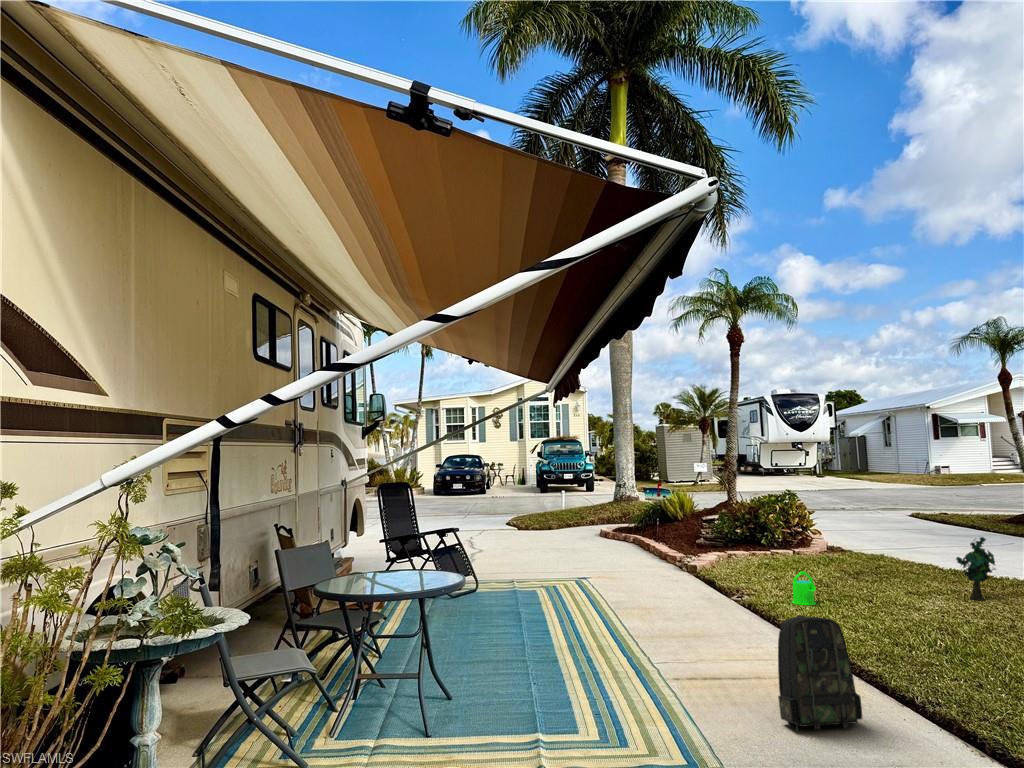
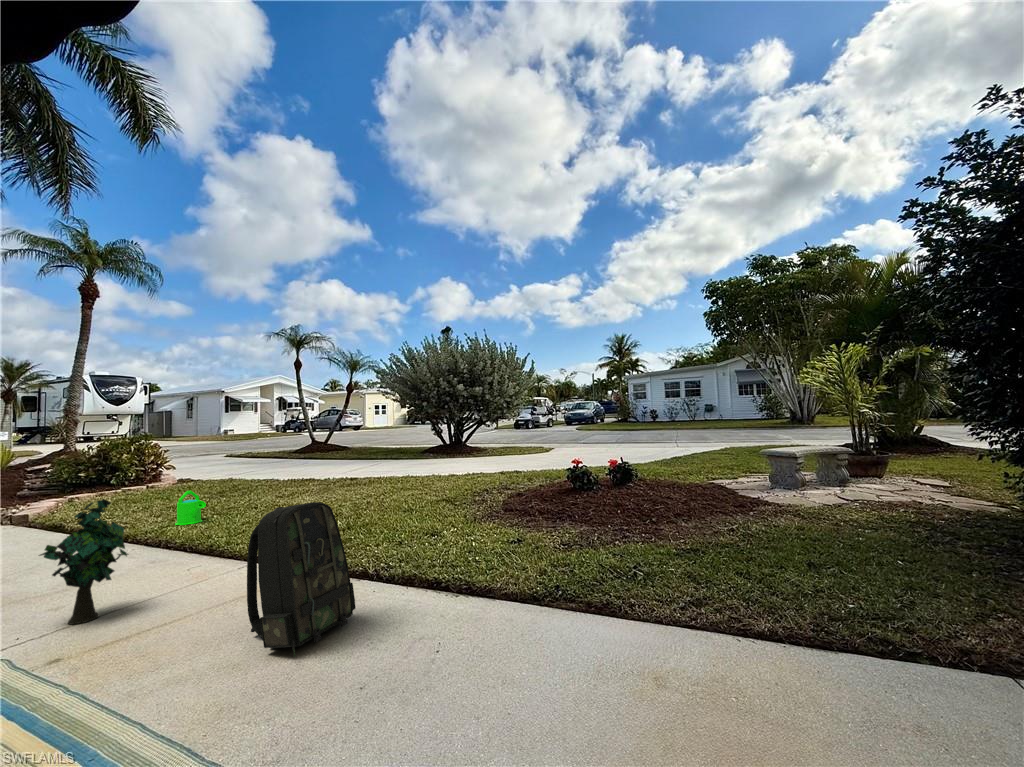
decorative plant: present [956,537,995,601] -> present [39,499,128,624]

